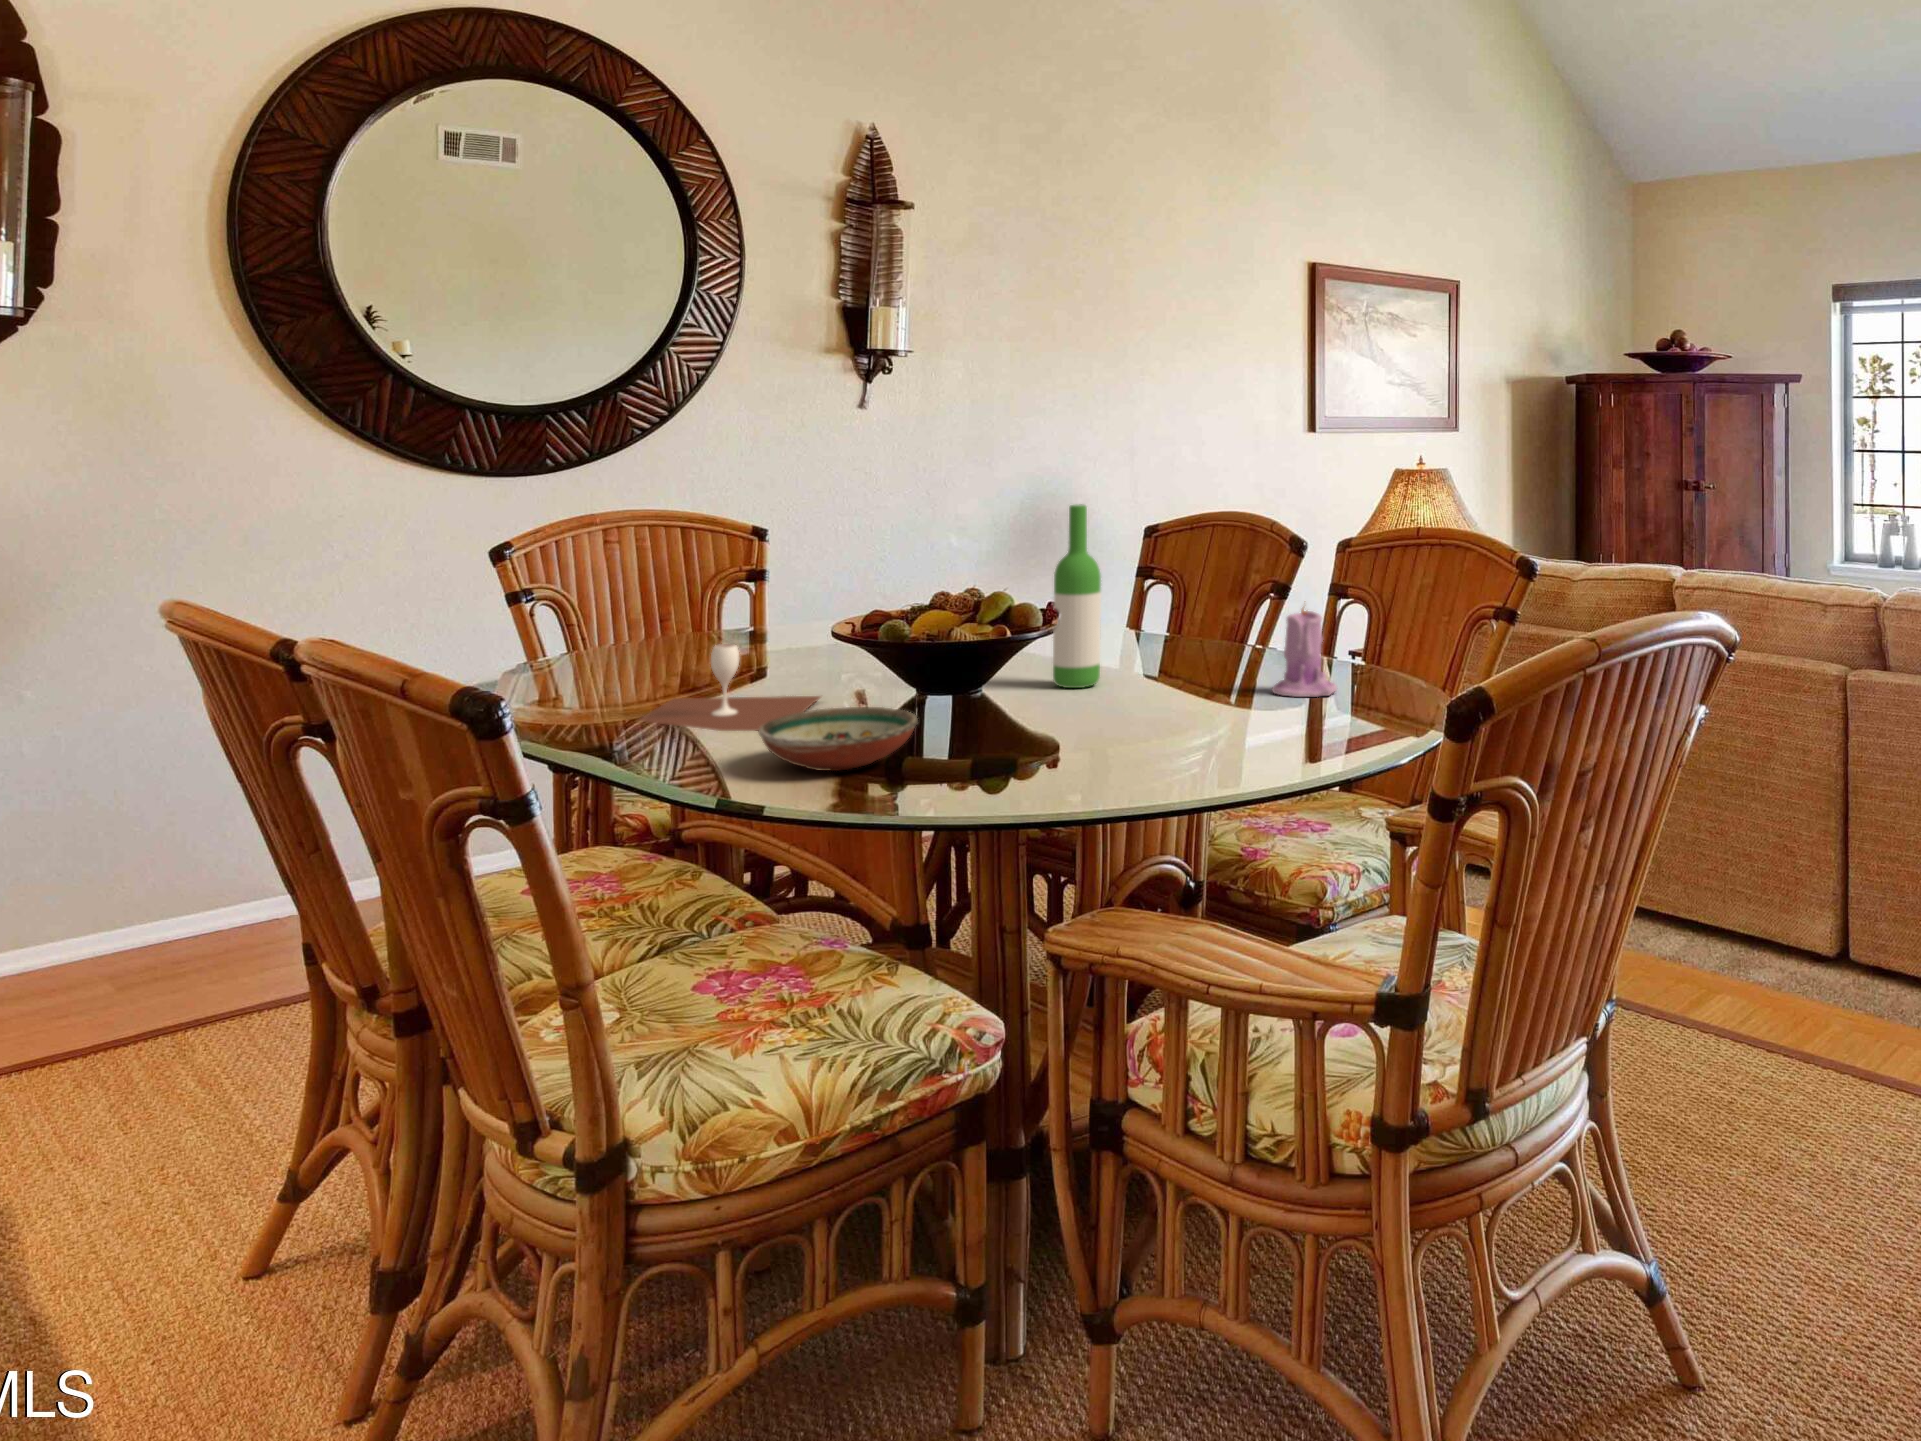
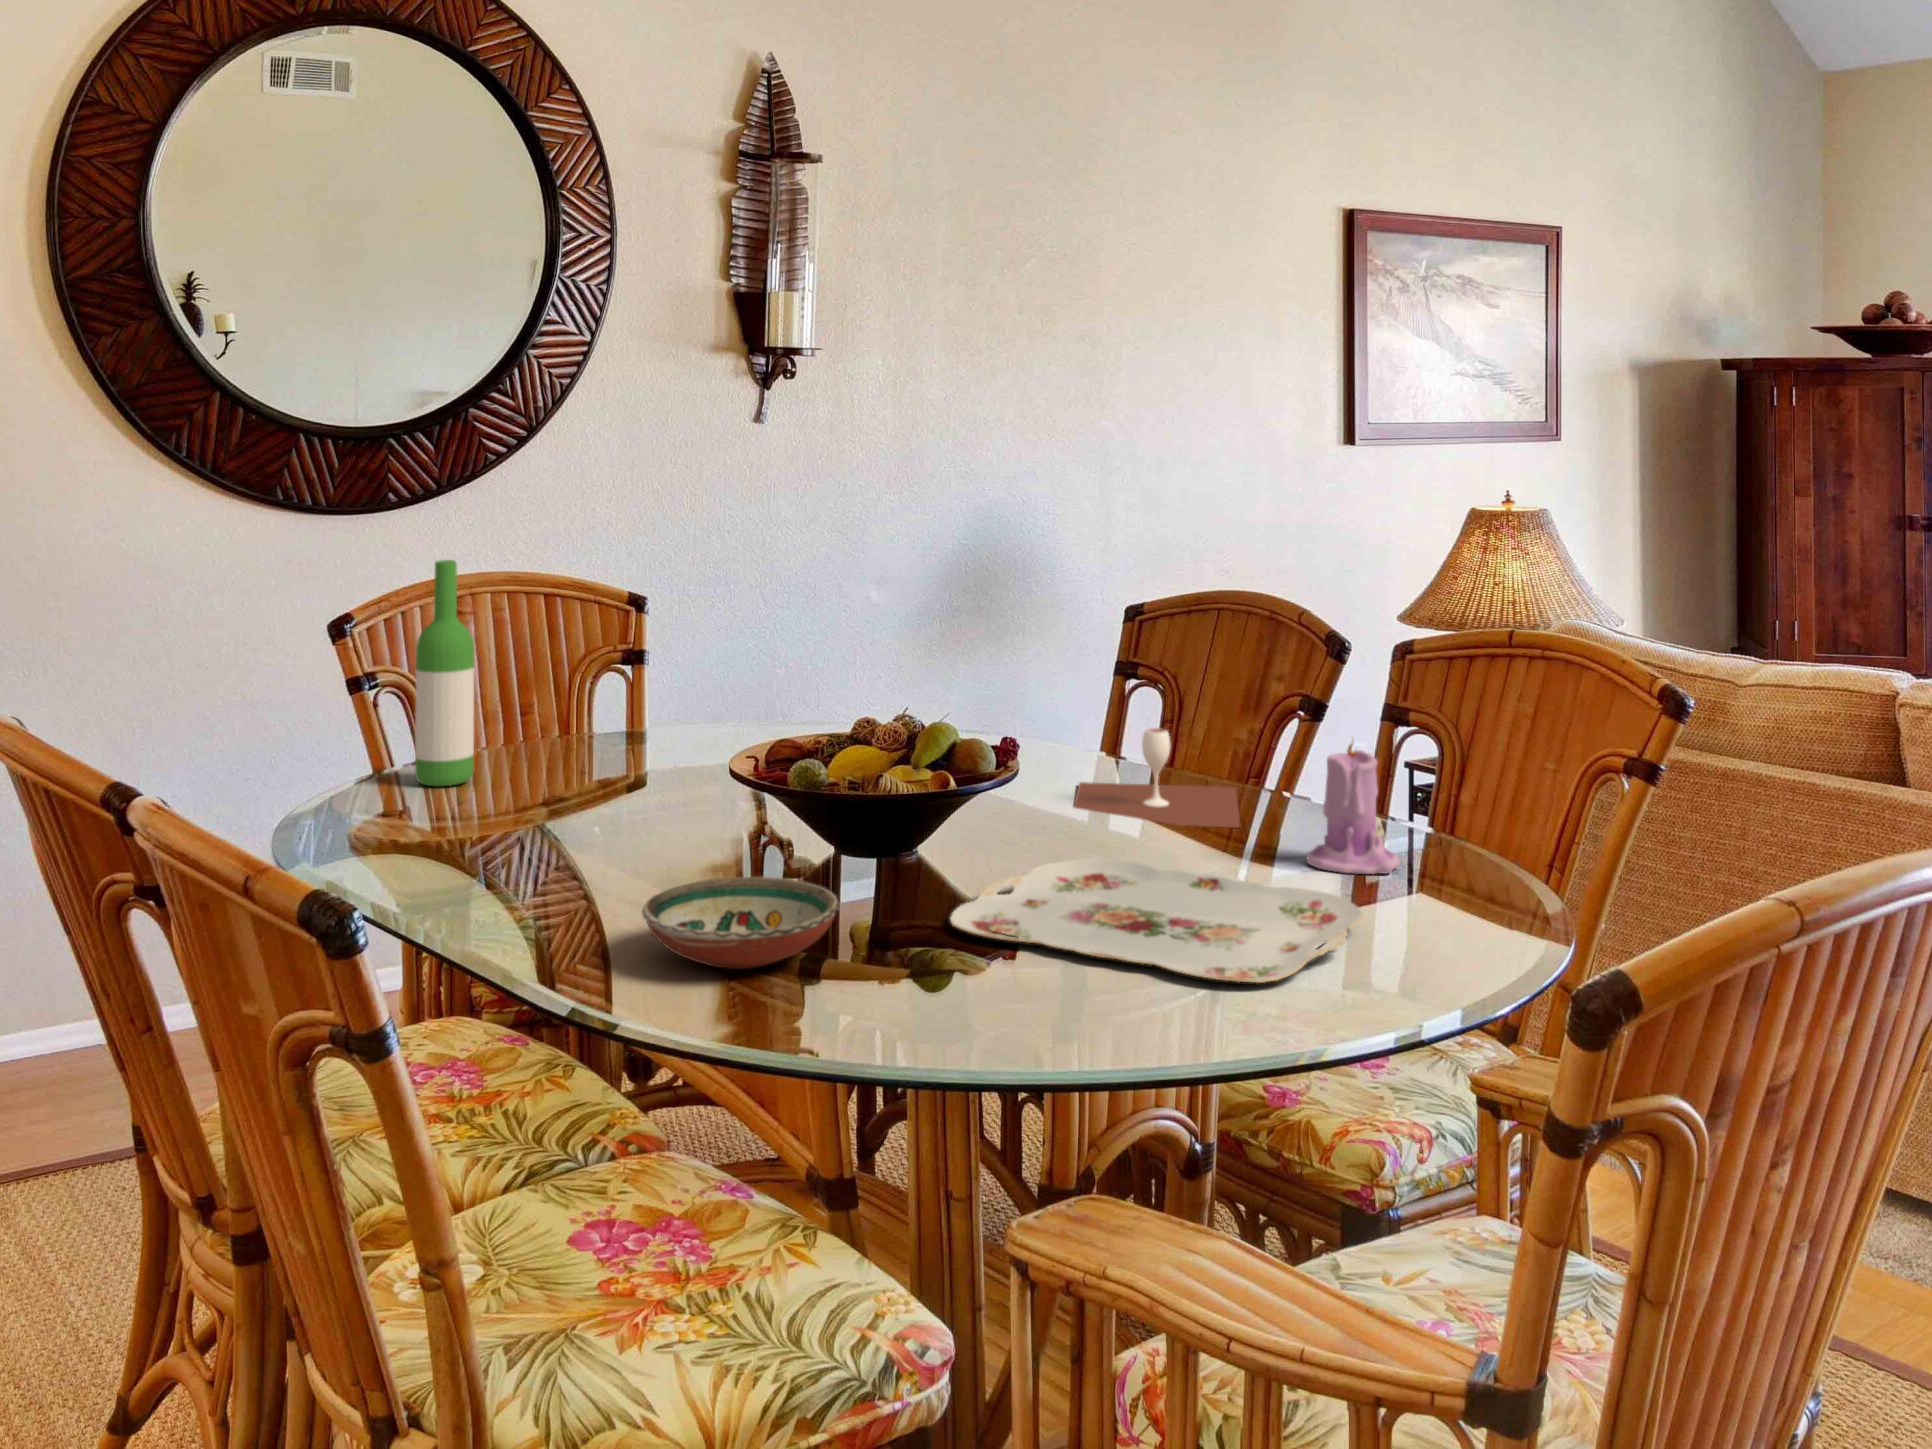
wine bottle: present [1053,505,1101,688] -> present [415,560,474,786]
wine glass: present [639,644,820,731] -> present [1074,728,1240,828]
serving tray: none [1005,692,1309,759] -> present [950,858,1363,983]

